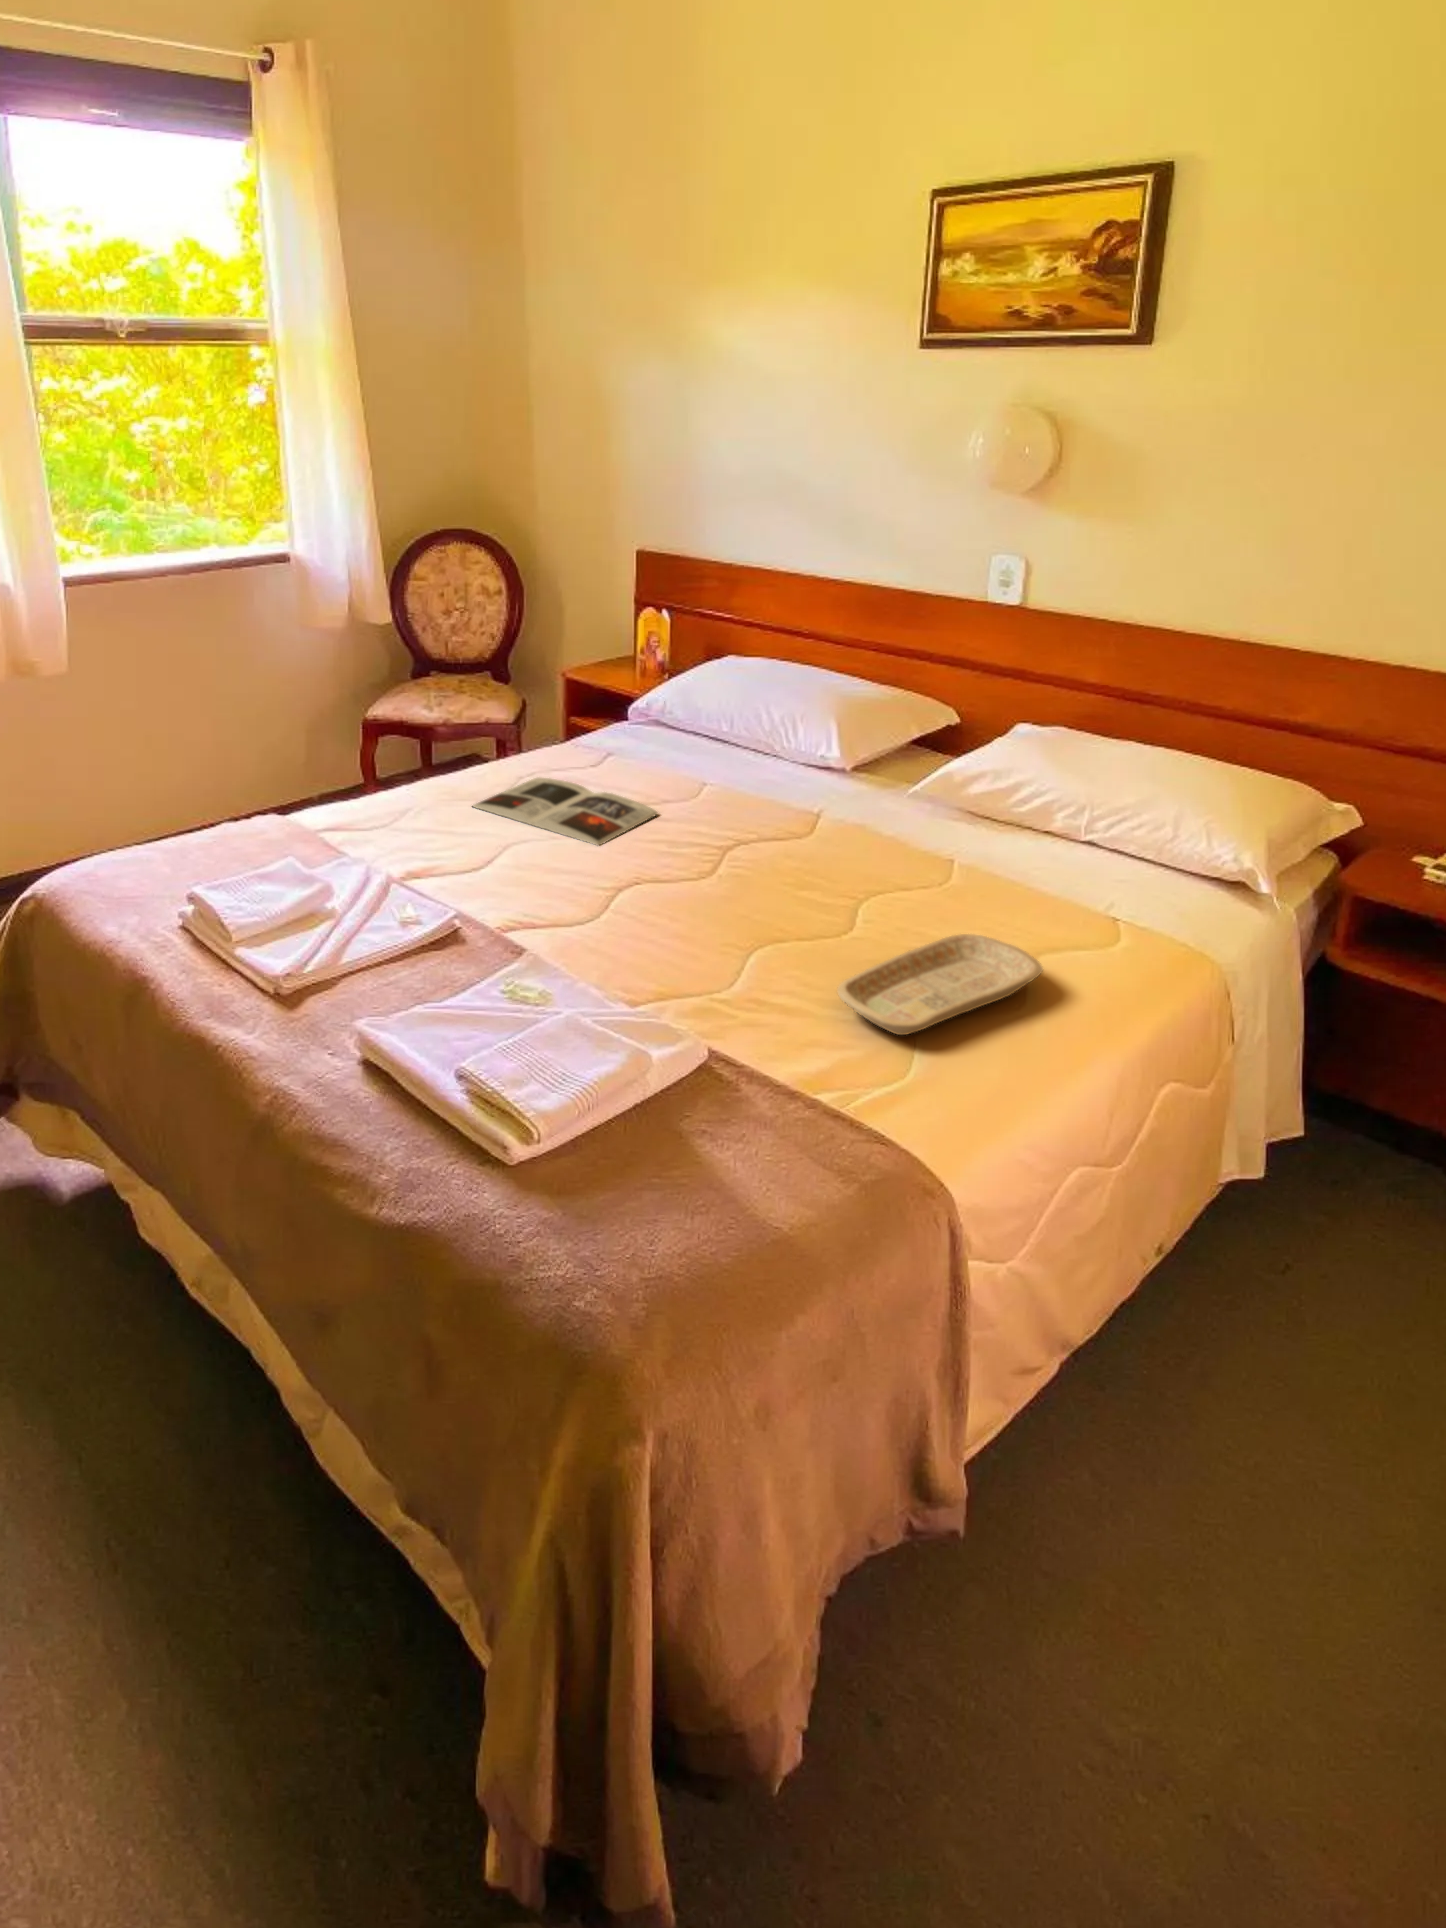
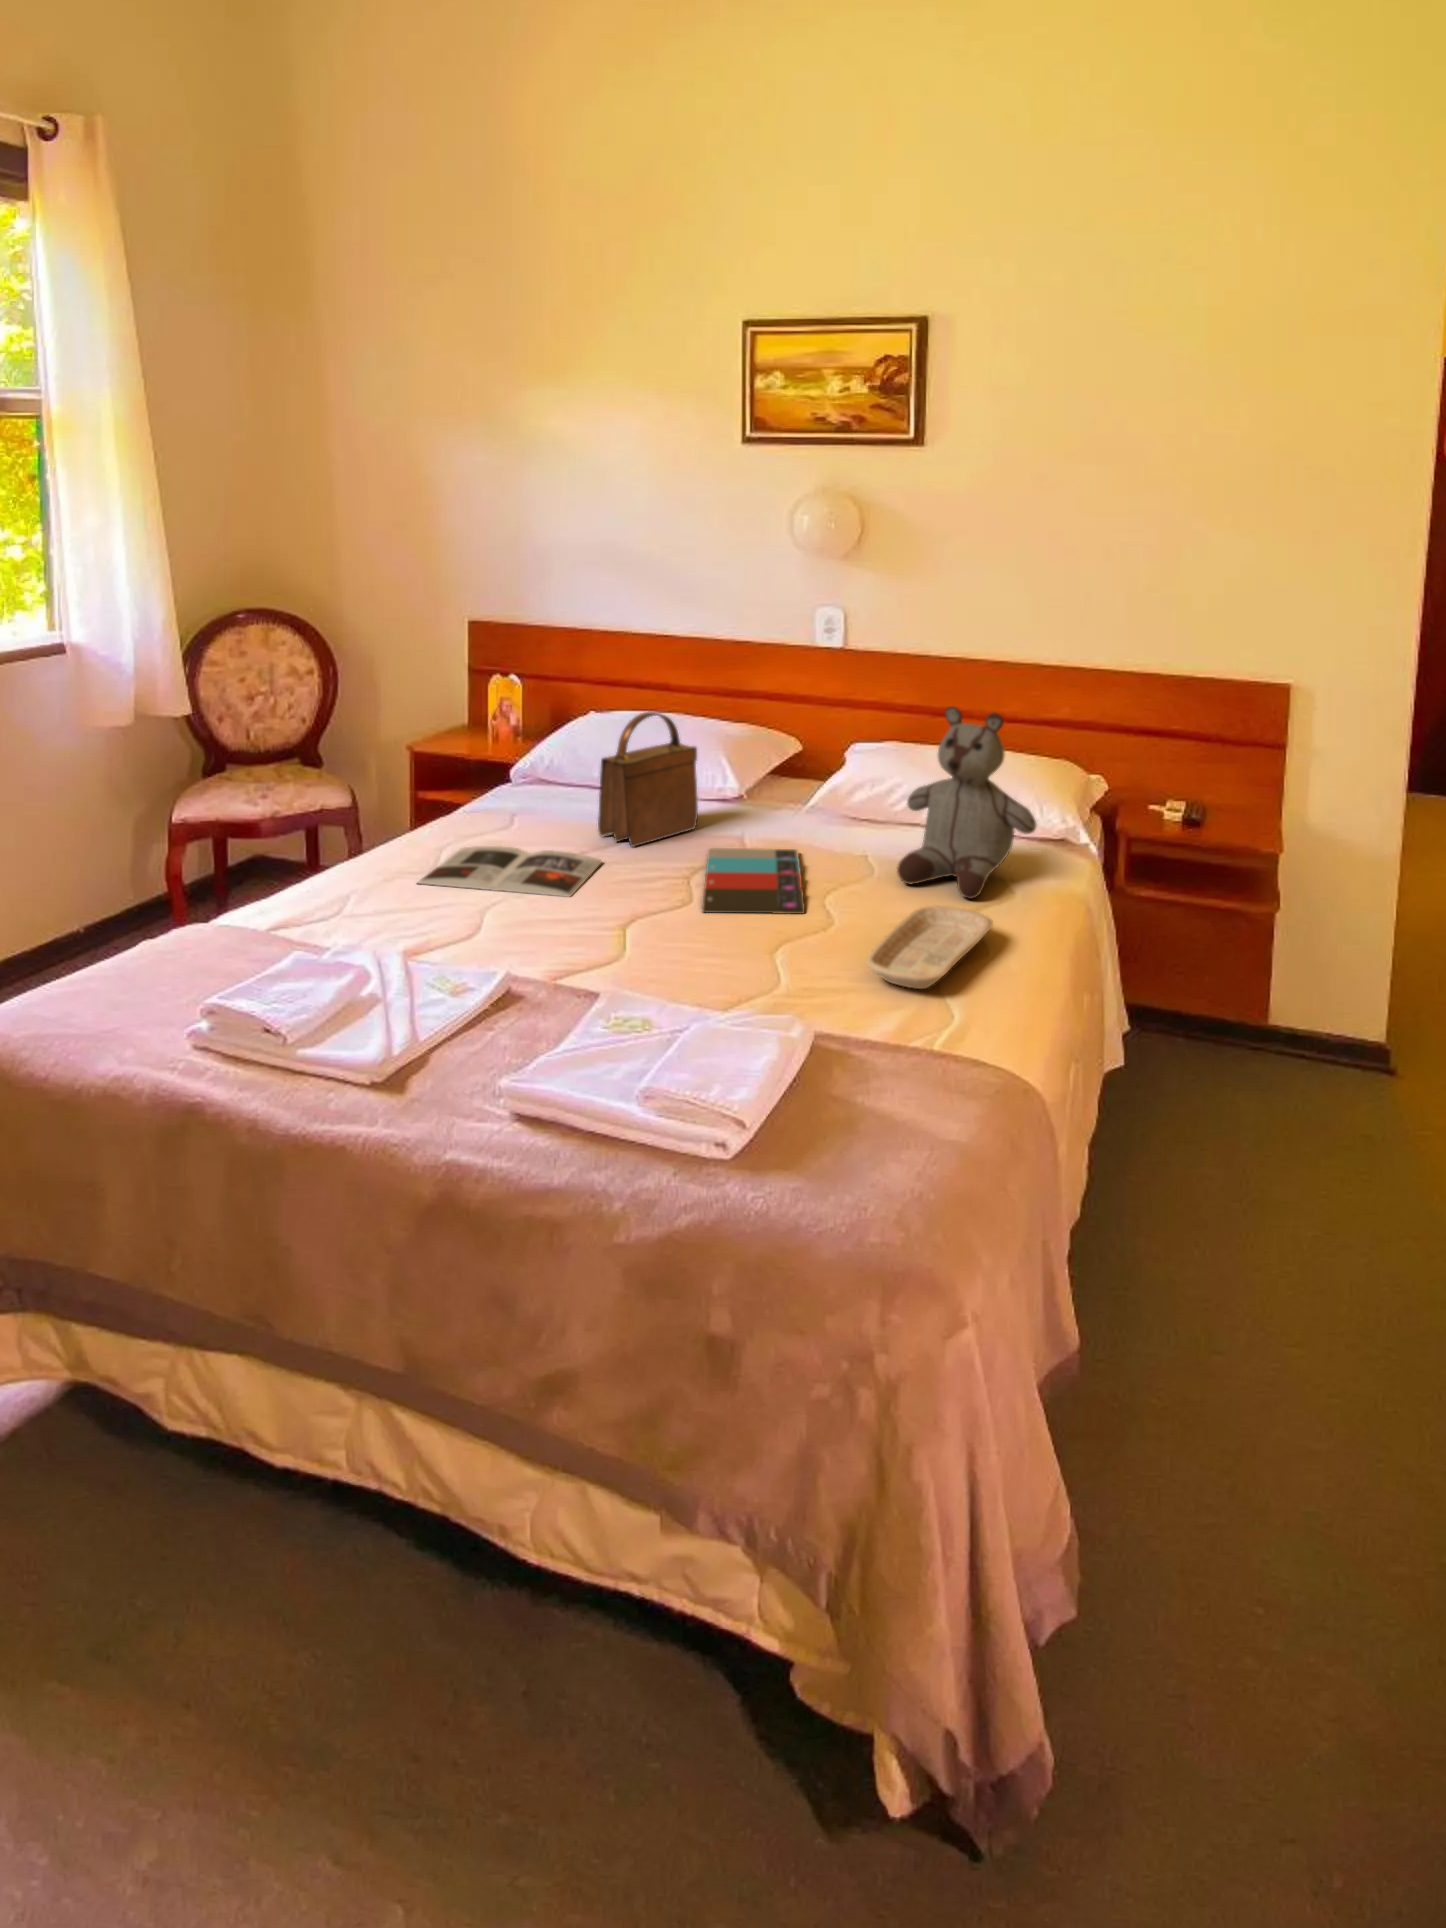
handbag: none [676,660,792,803] -> present [598,712,698,847]
stuffed bear: none [972,691,1171,935] -> present [897,706,1036,899]
smartphone: none [718,817,878,912] -> present [702,848,805,914]

